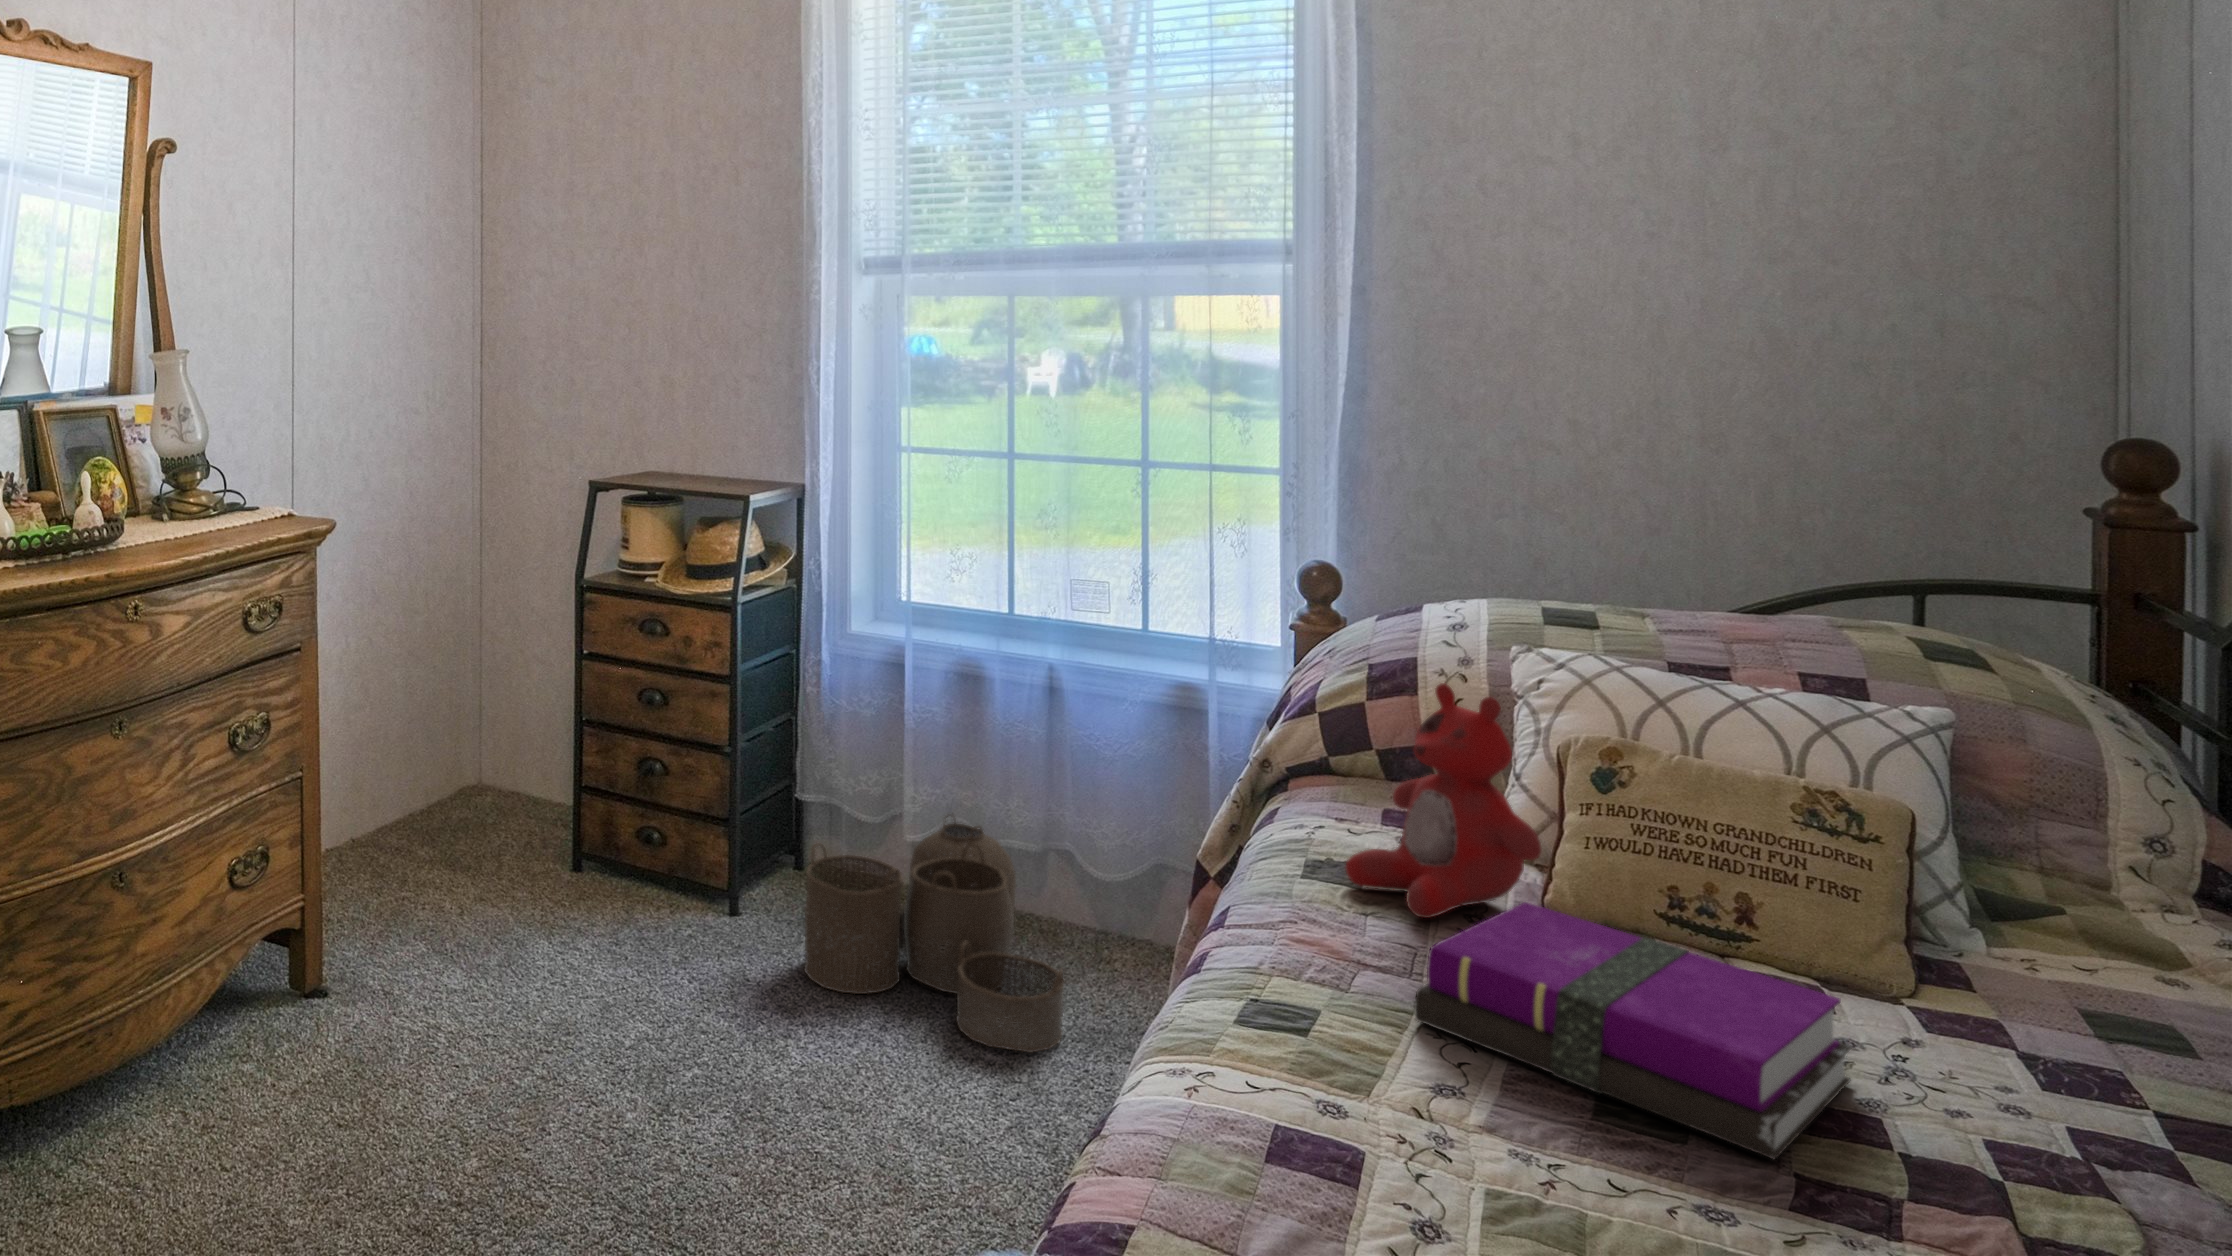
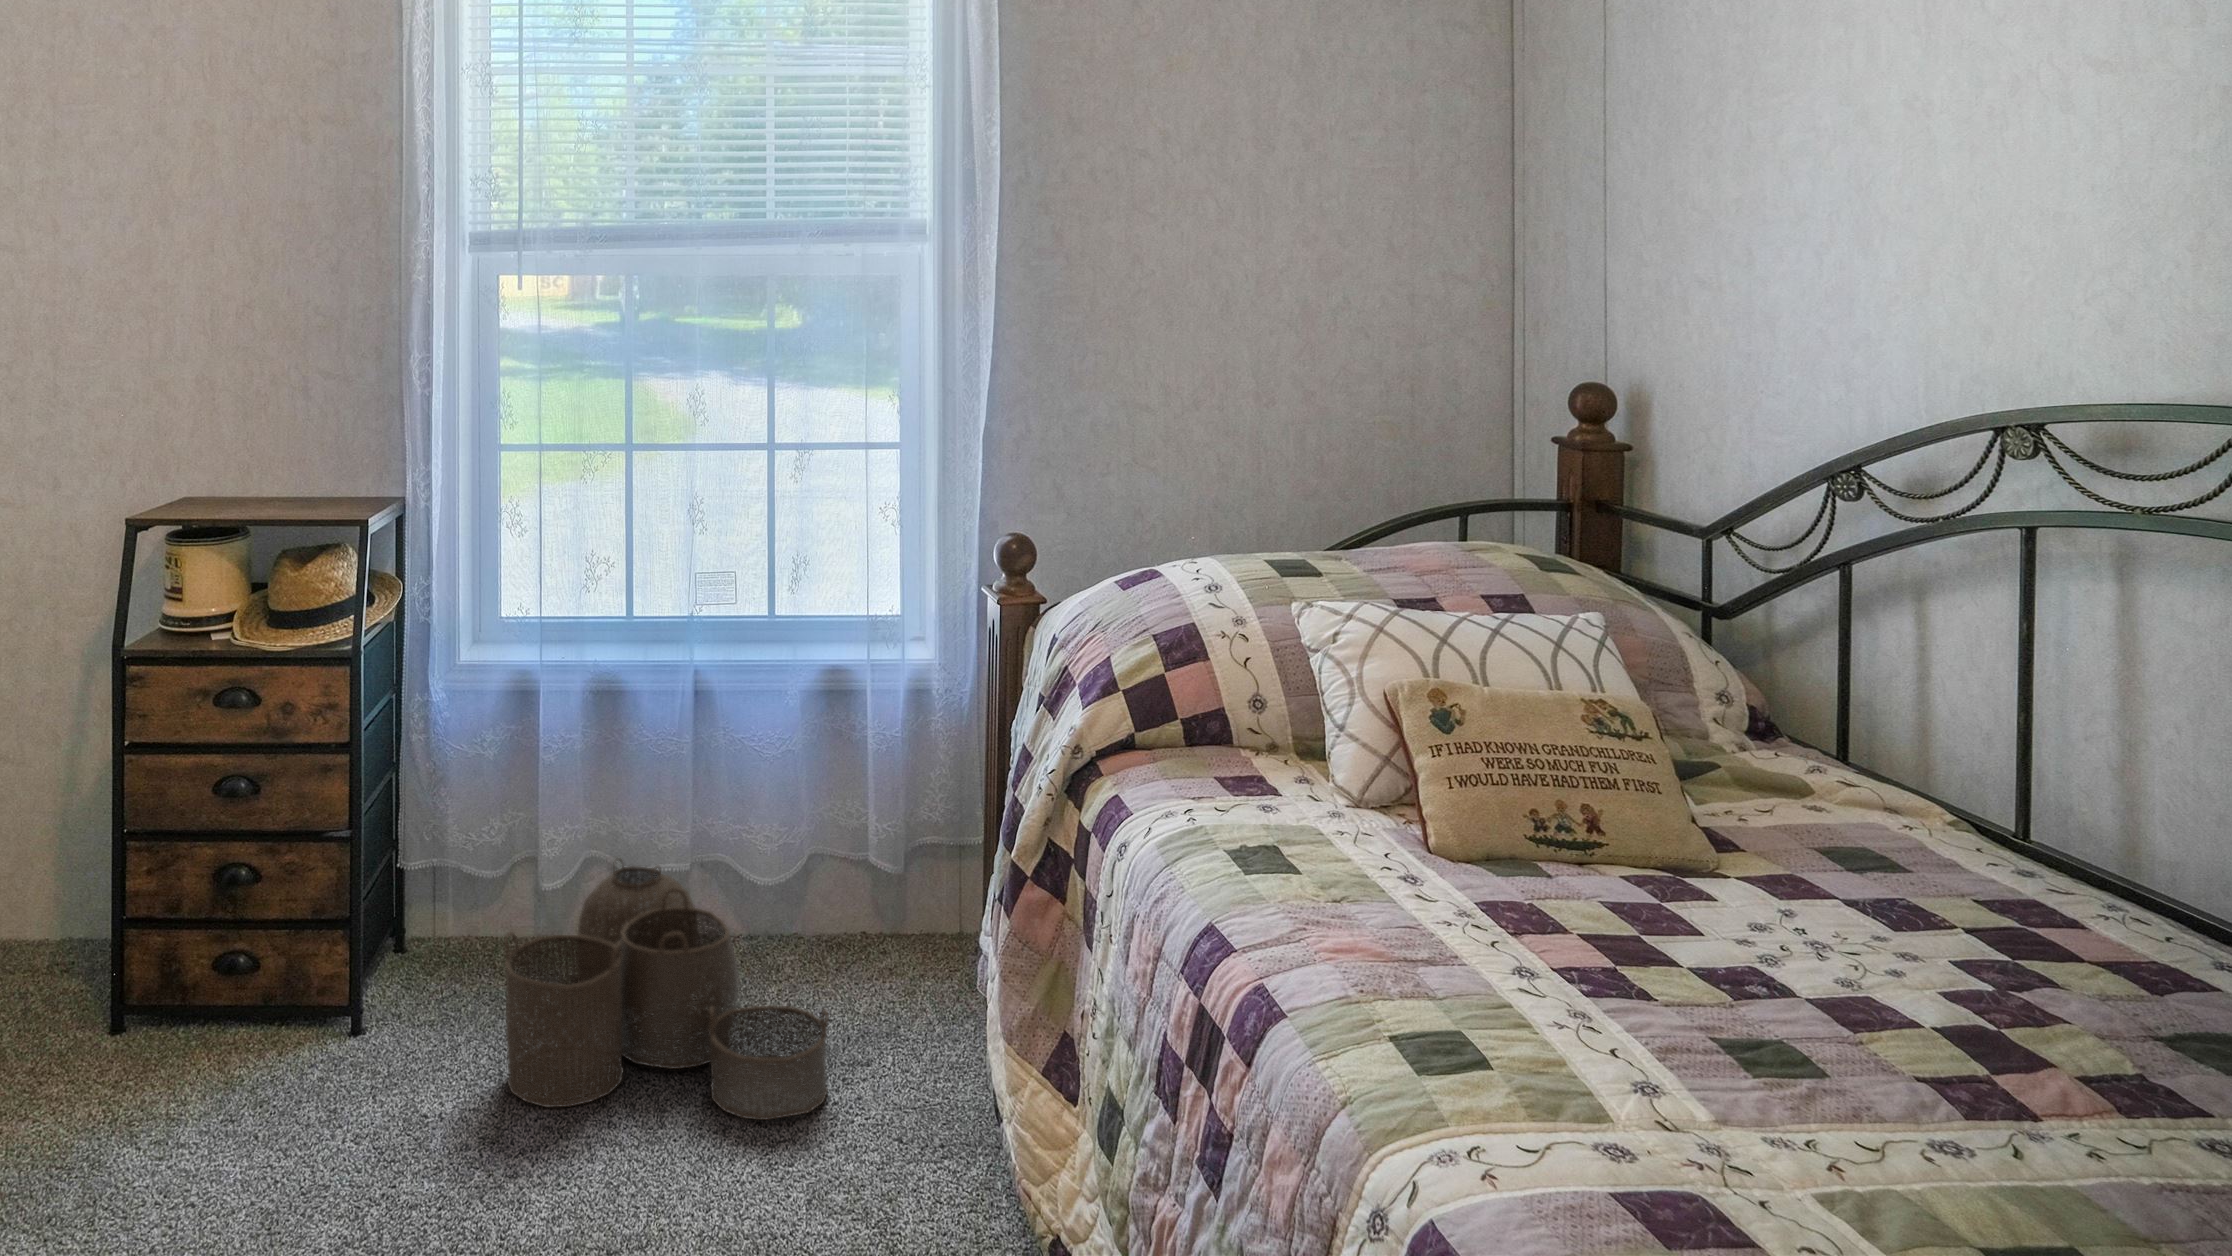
stuffed bear: present [1346,683,1541,918] -> none [1296,654,1477,893]
notebook: present [1414,902,1852,1159] -> none [1508,861,1891,1064]

